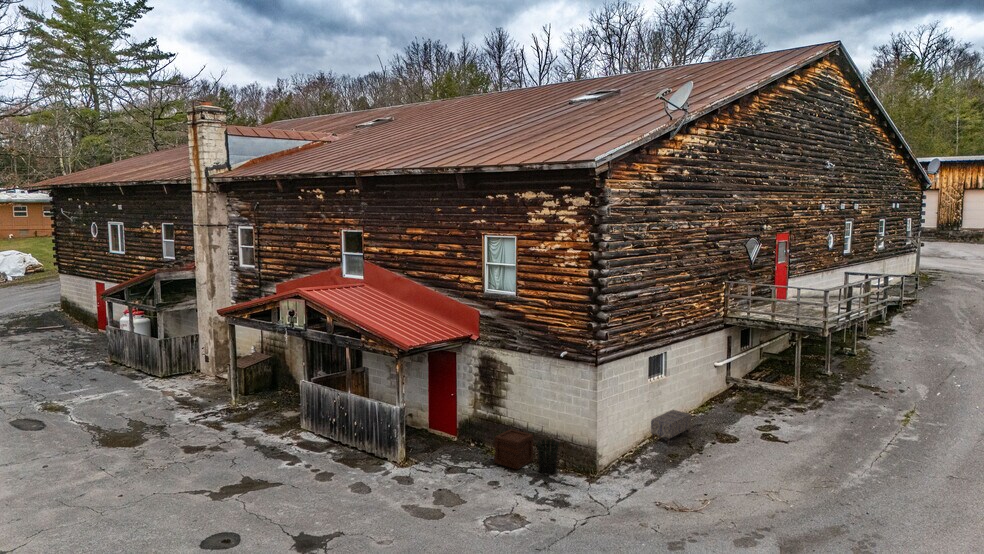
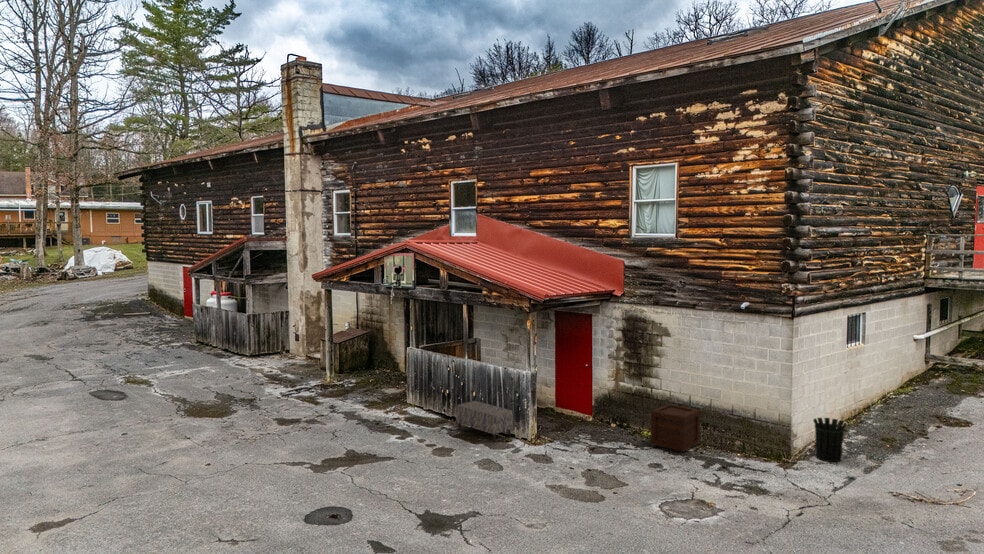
bench: present [651,410,691,444] -> present [456,400,513,442]
waste bin: present [537,439,559,475] -> present [813,418,847,462]

